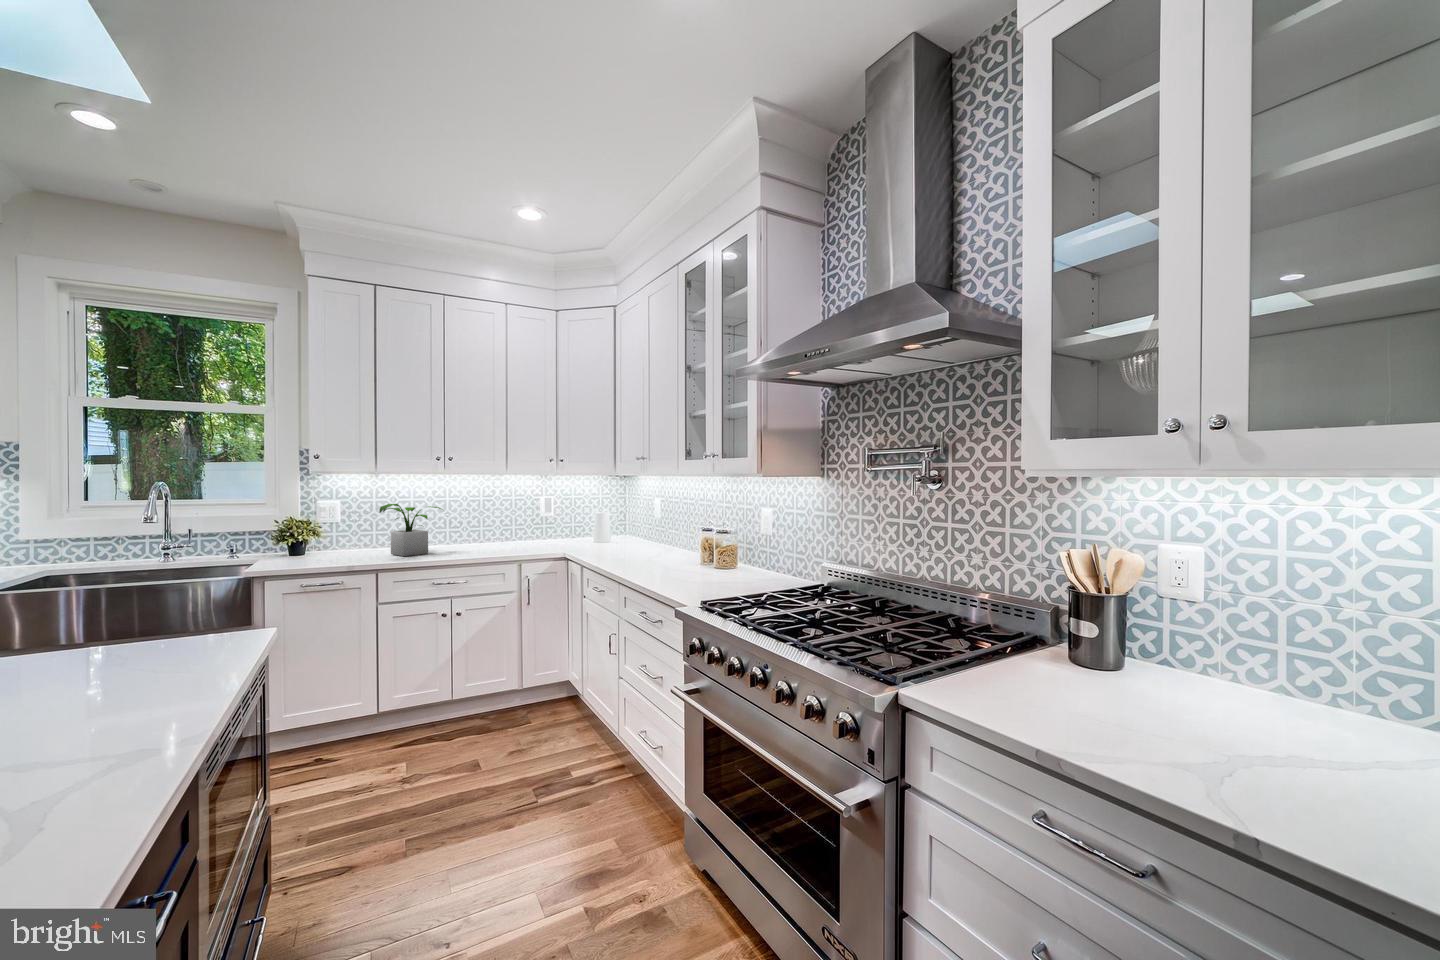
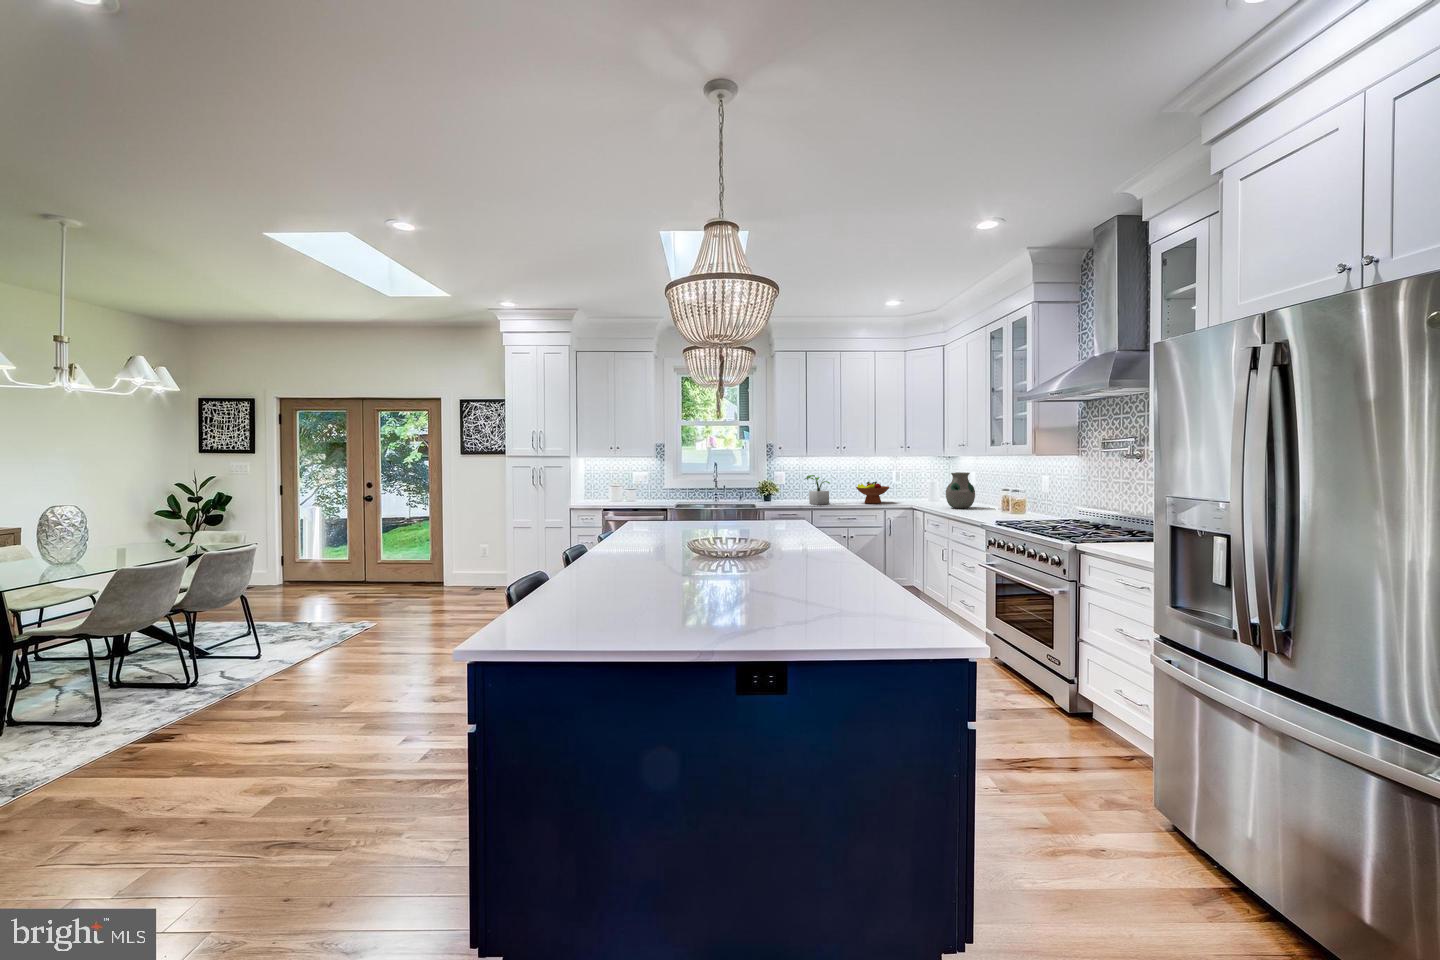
vase: none [618,501,663,560] -> present [946,472,975,508]
fruit bowl: none [478,515,535,551] -> present [856,482,890,503]

